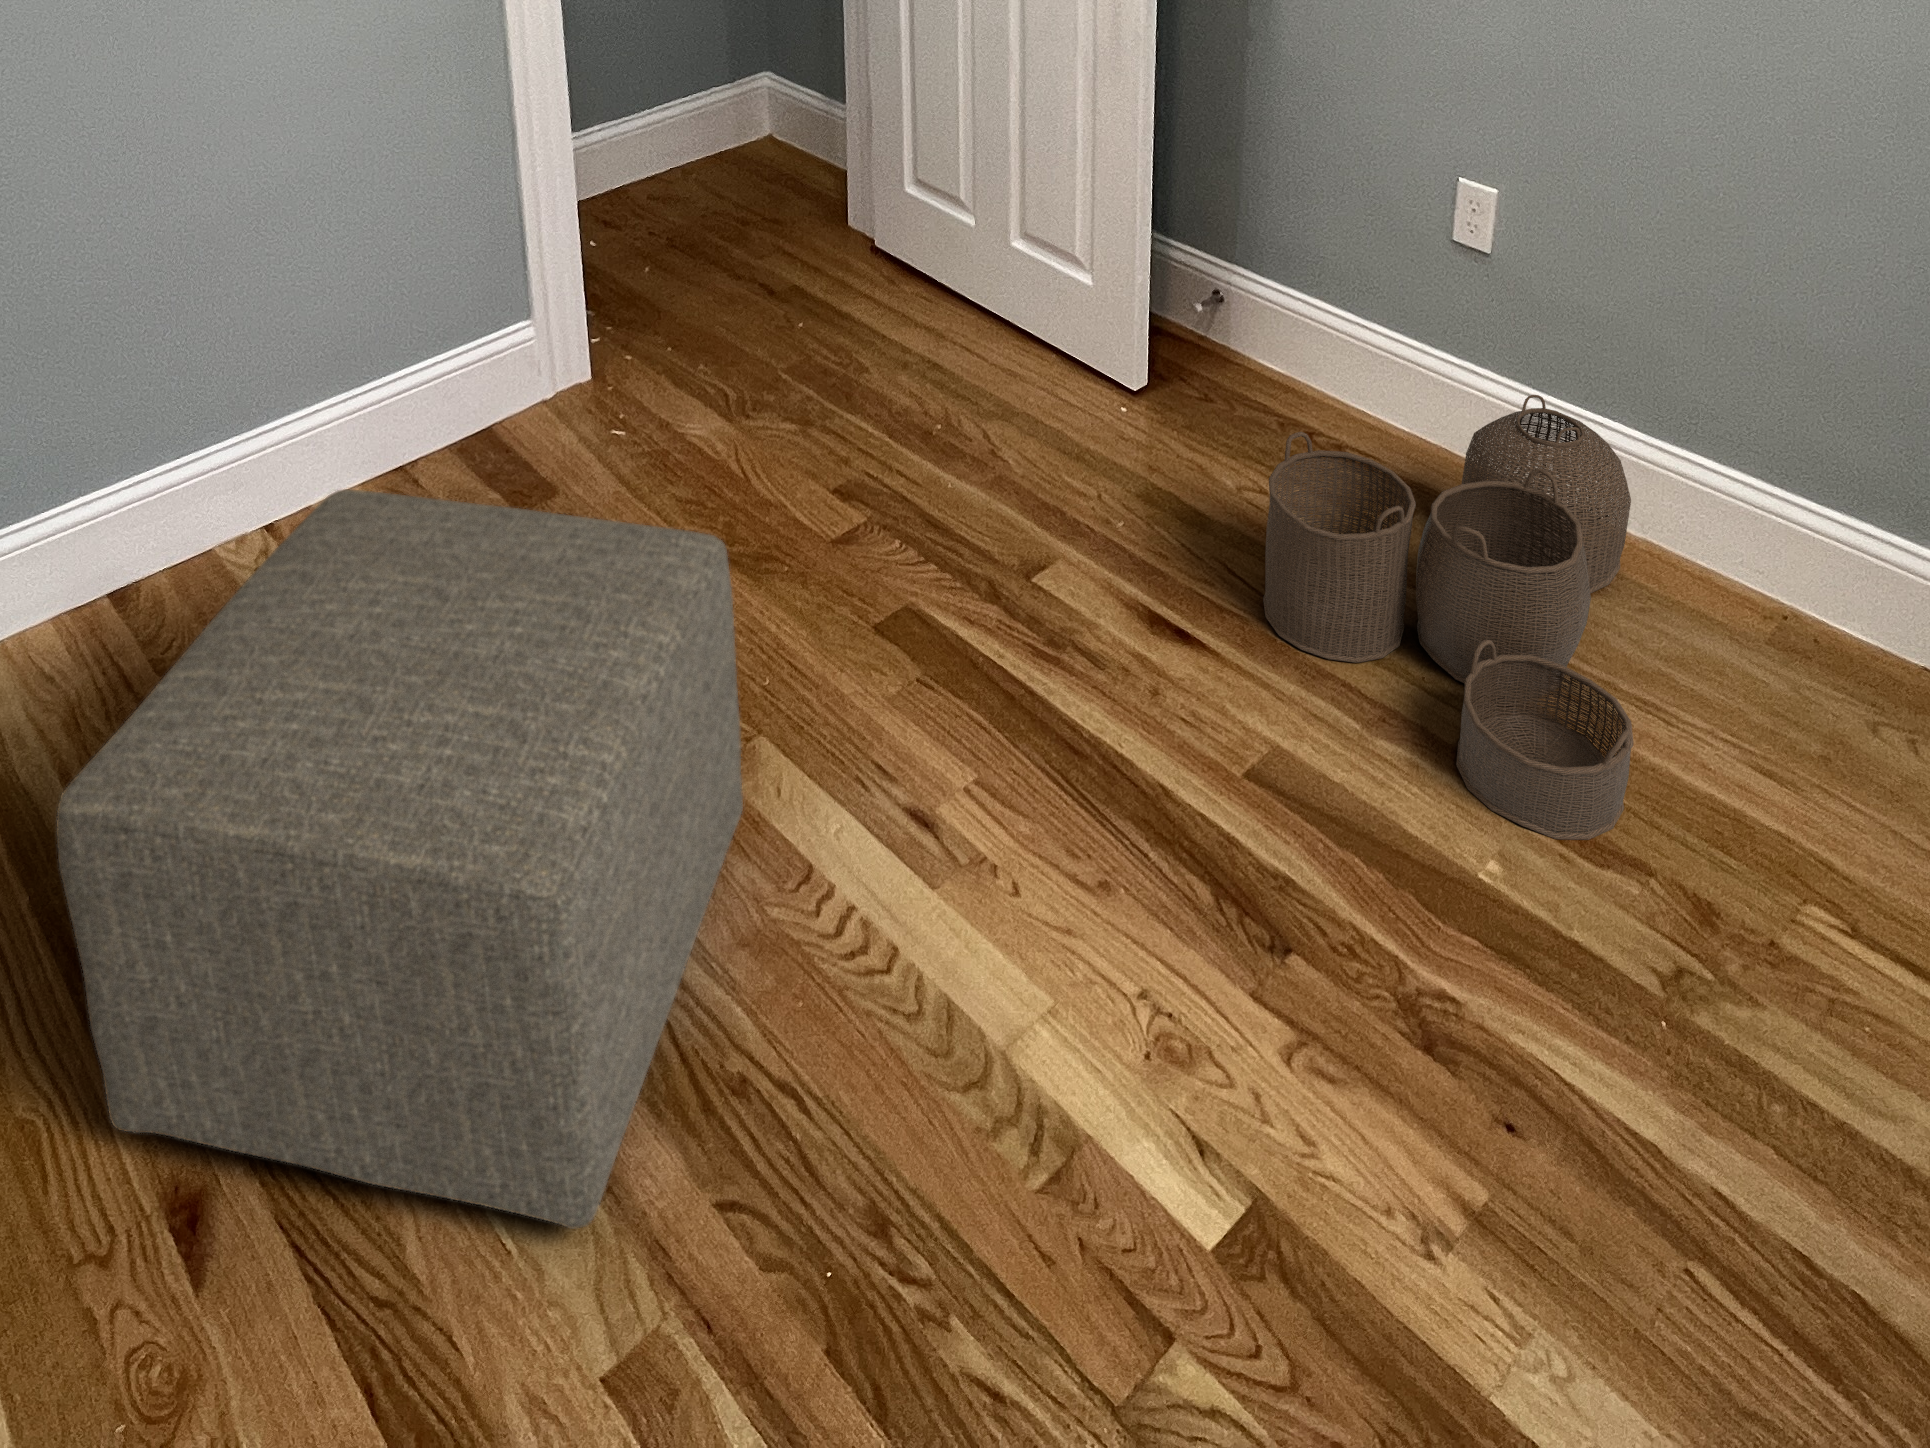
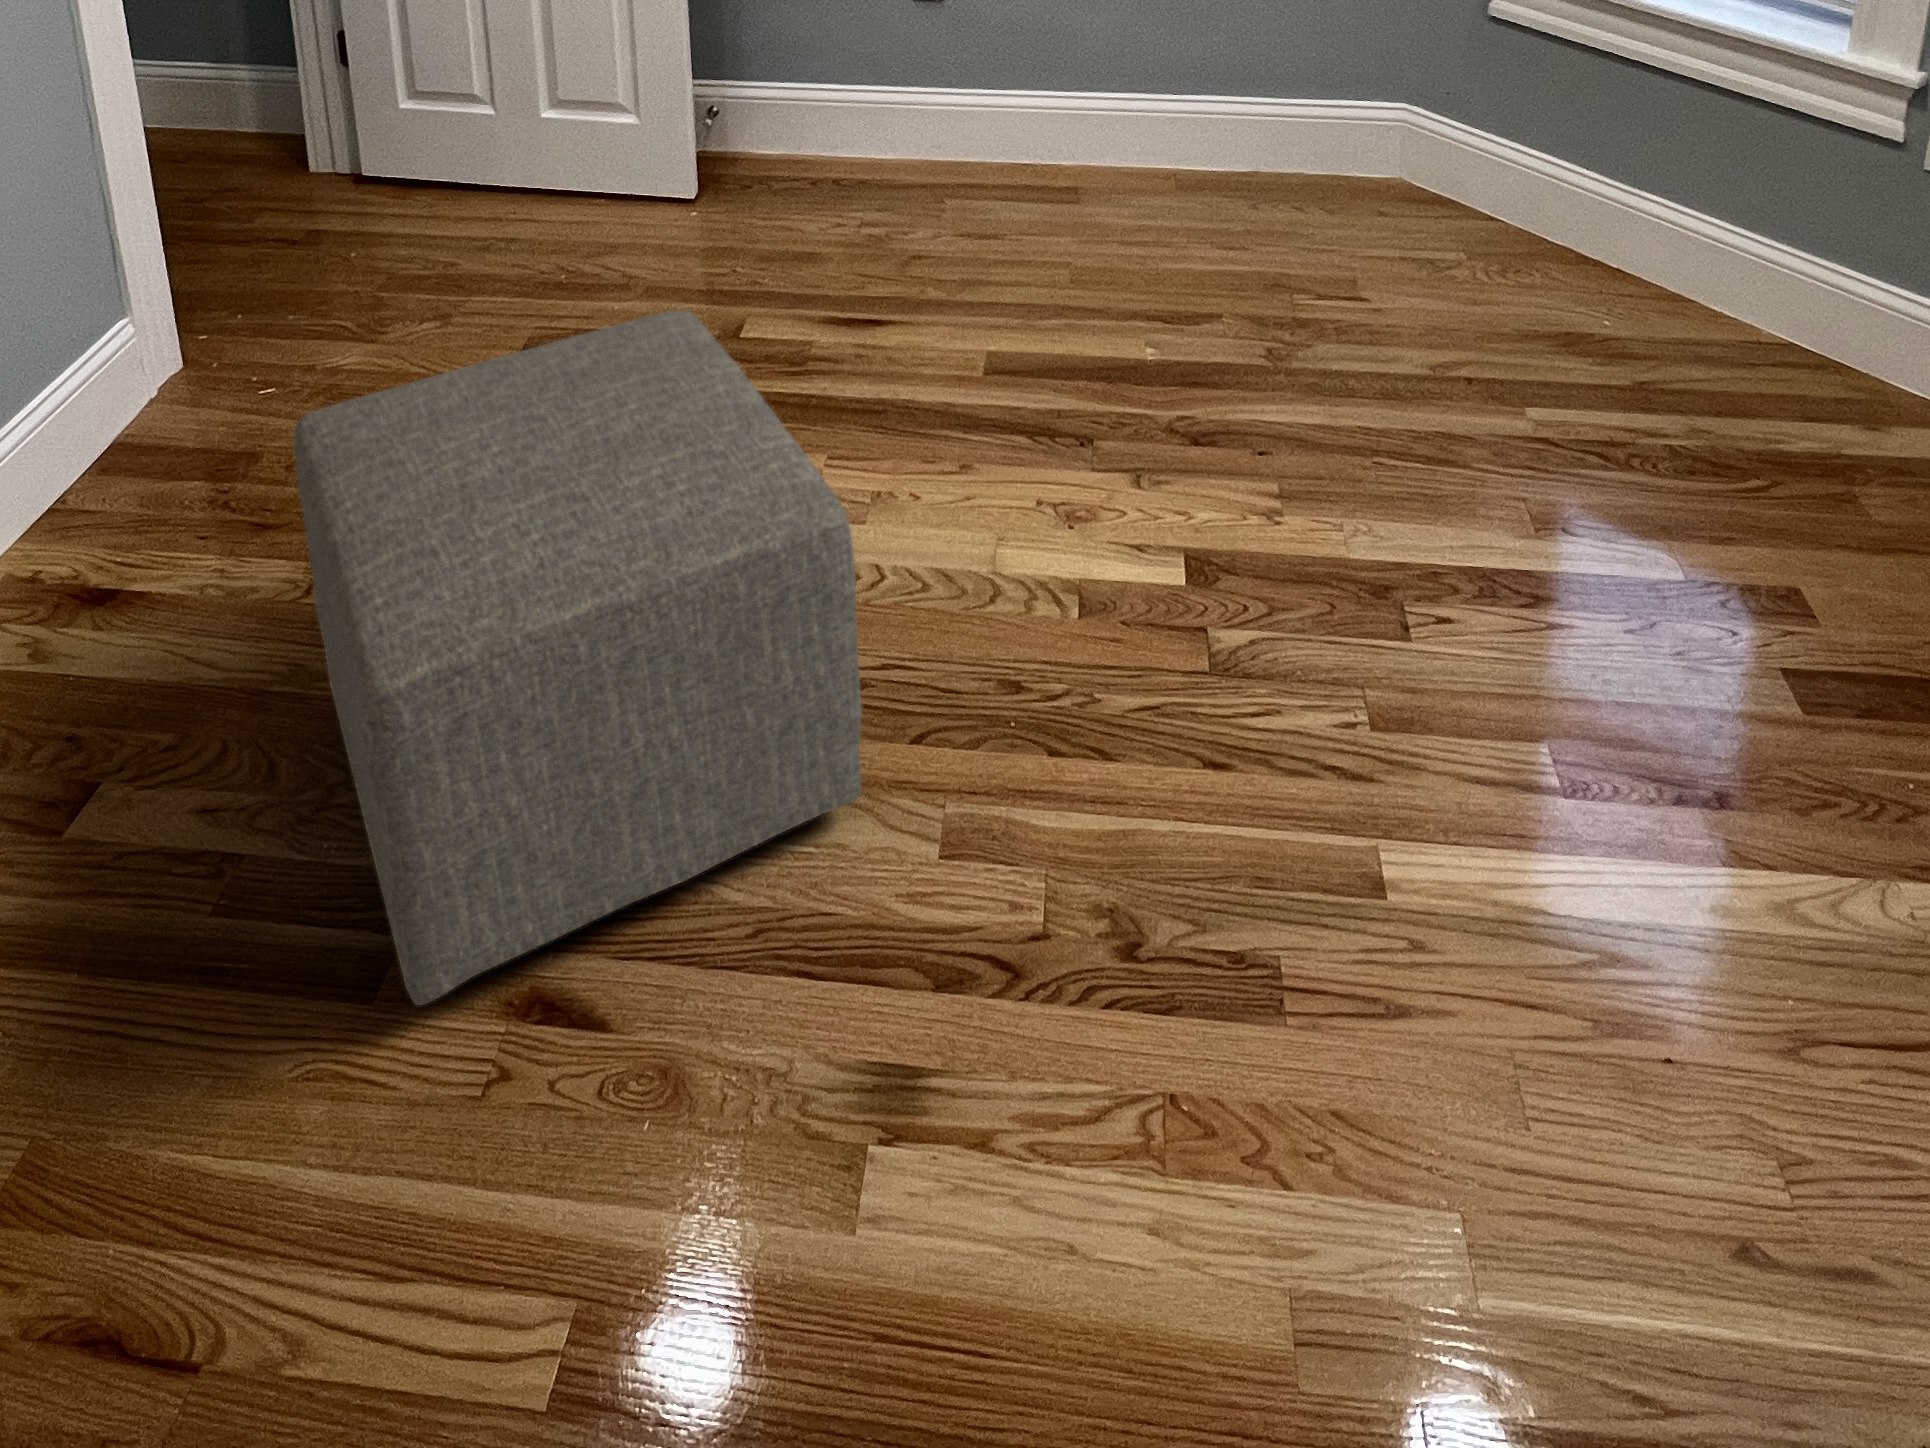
woven basket: present [1263,395,1634,840] -> none [904,82,1192,325]

